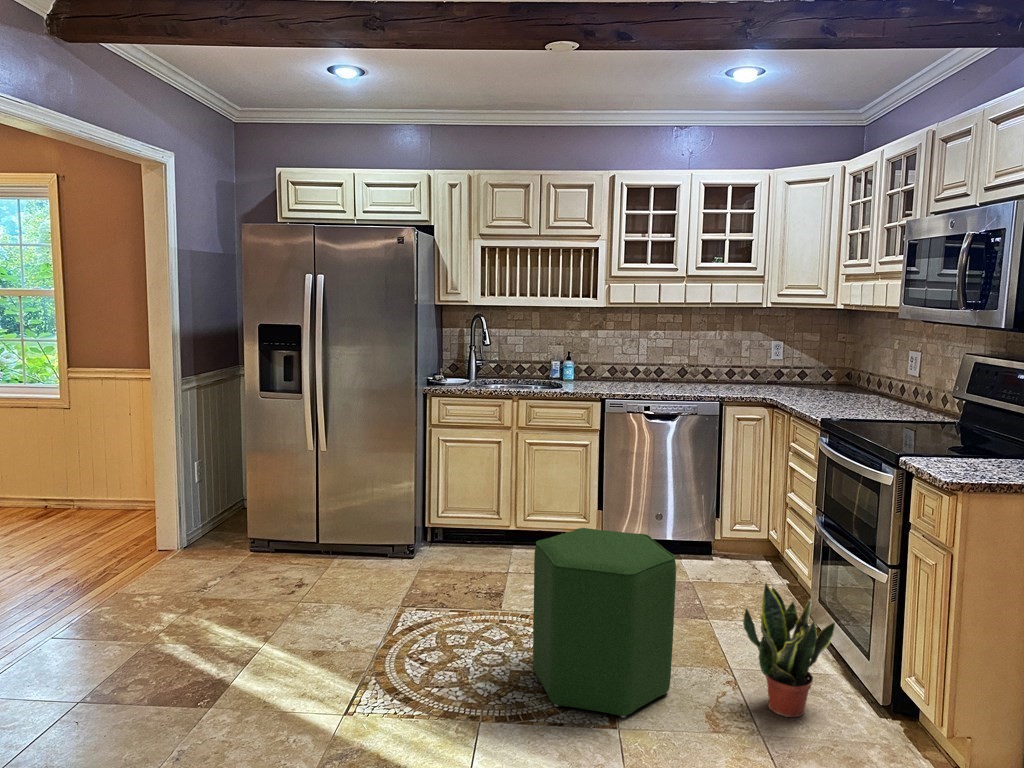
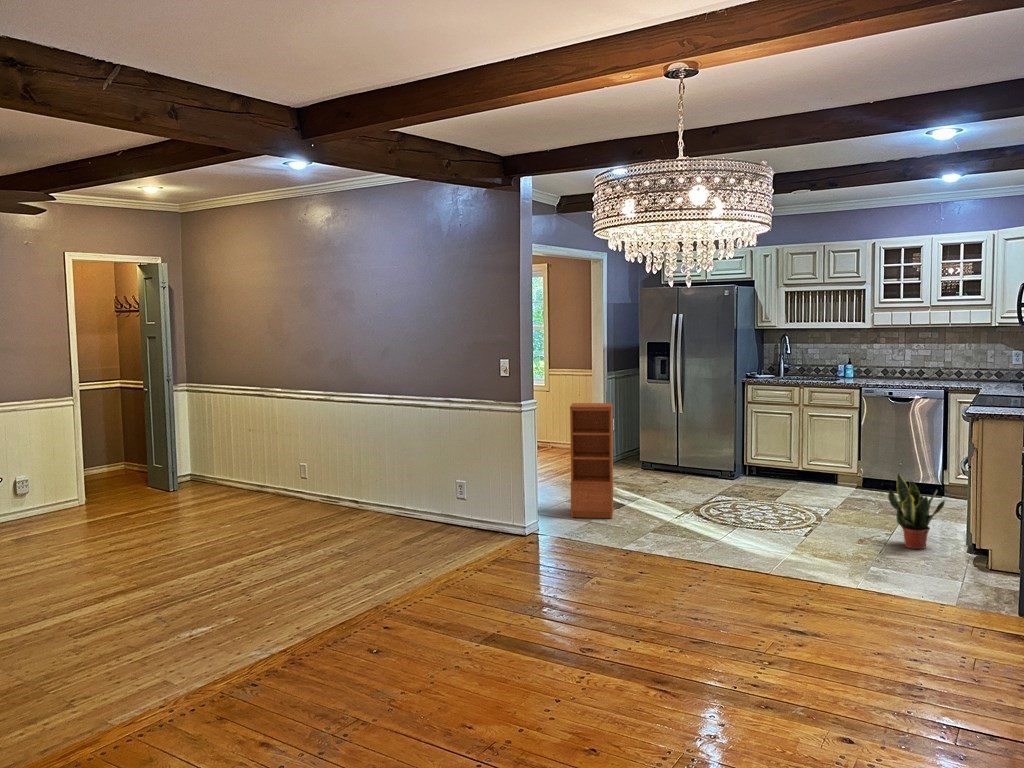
bookcase: none [86,466,204,750] -> present [570,403,613,519]
ottoman: present [533,528,676,718] -> none [776,448,851,538]

